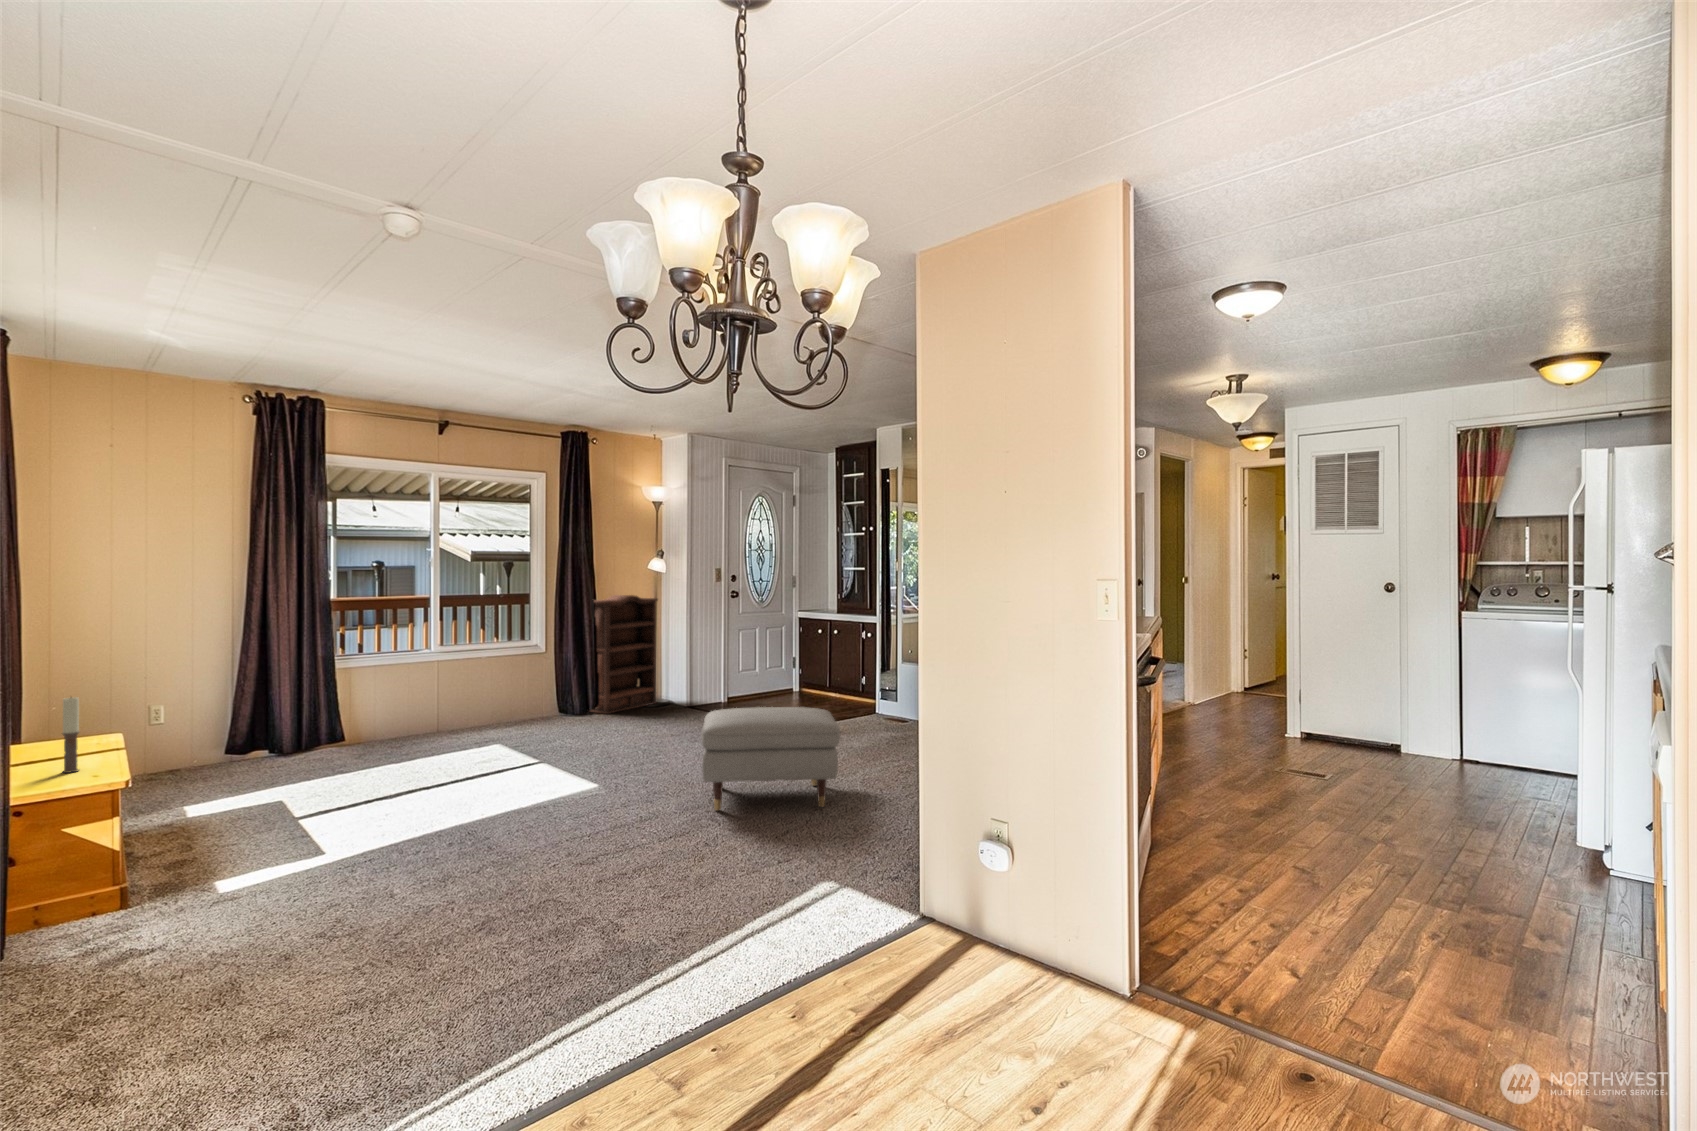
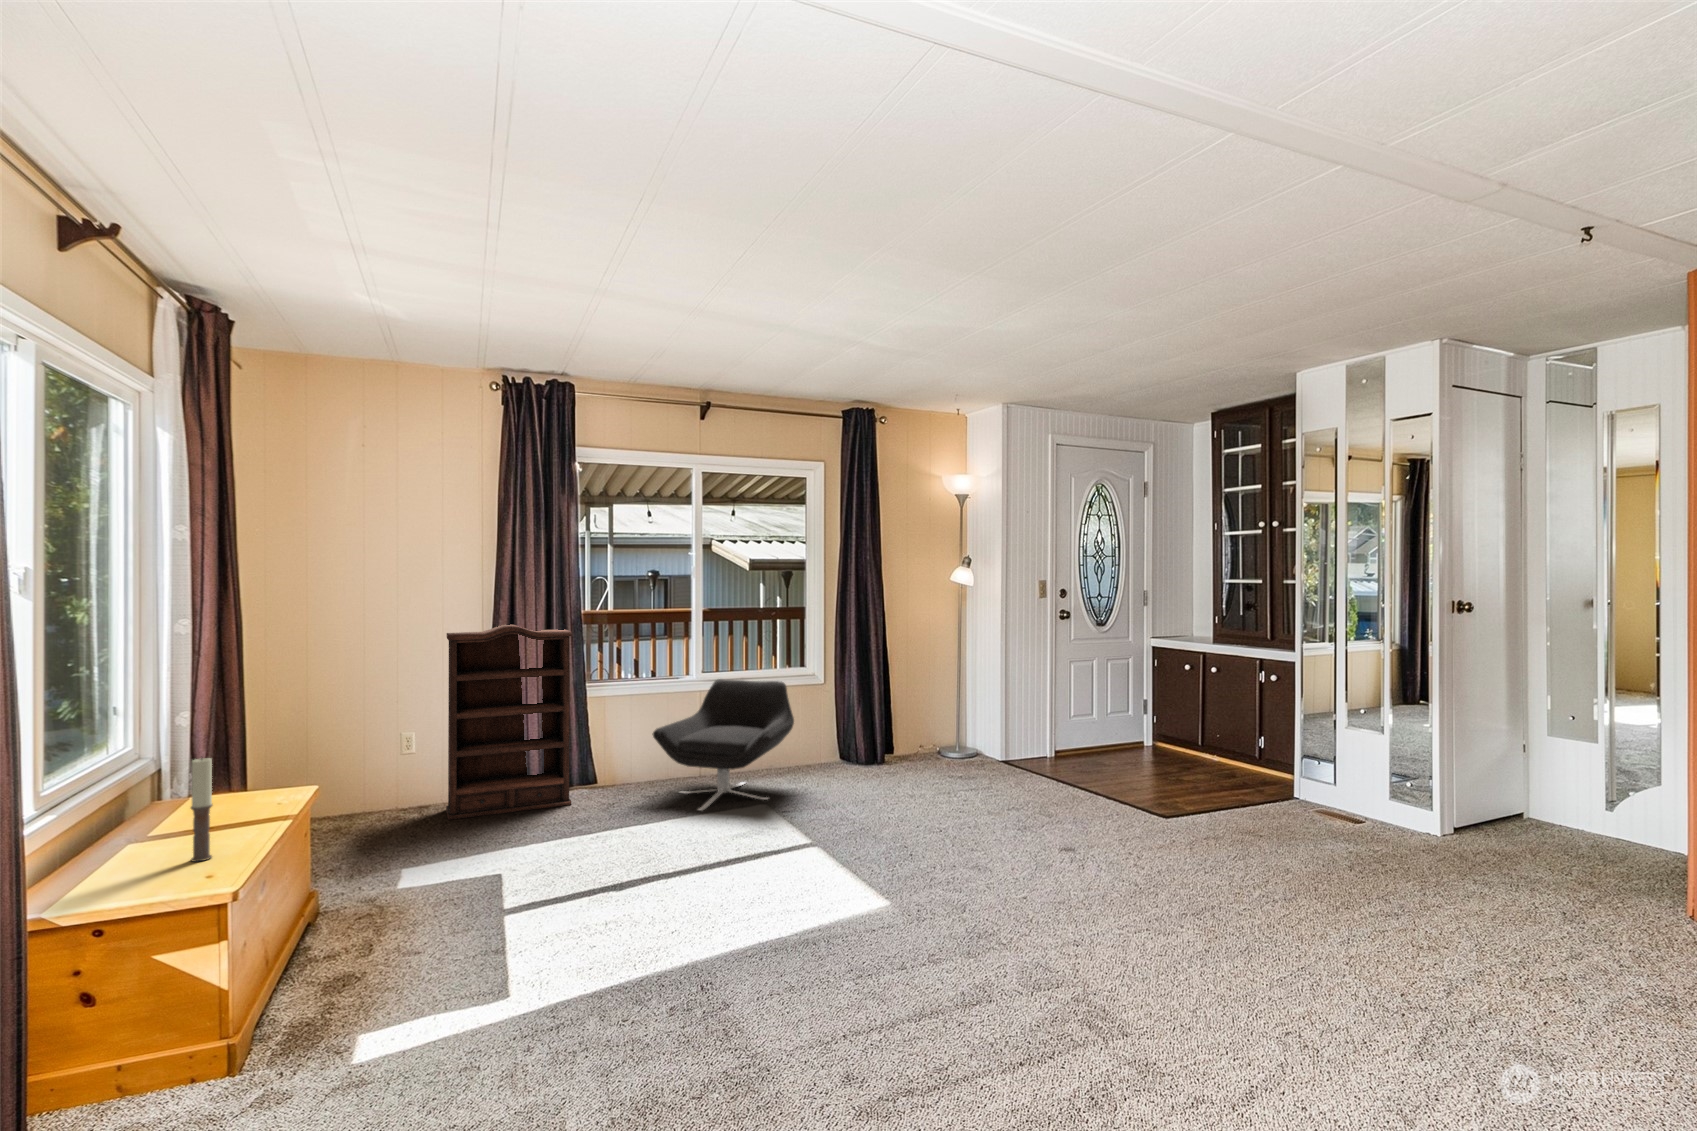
bookshelf: present [591,595,658,714] -> present [446,624,572,820]
lounge chair: none [397,649,520,750] -> present [652,679,794,811]
ottoman: present [701,707,841,811] -> none [1048,807,1308,1013]

